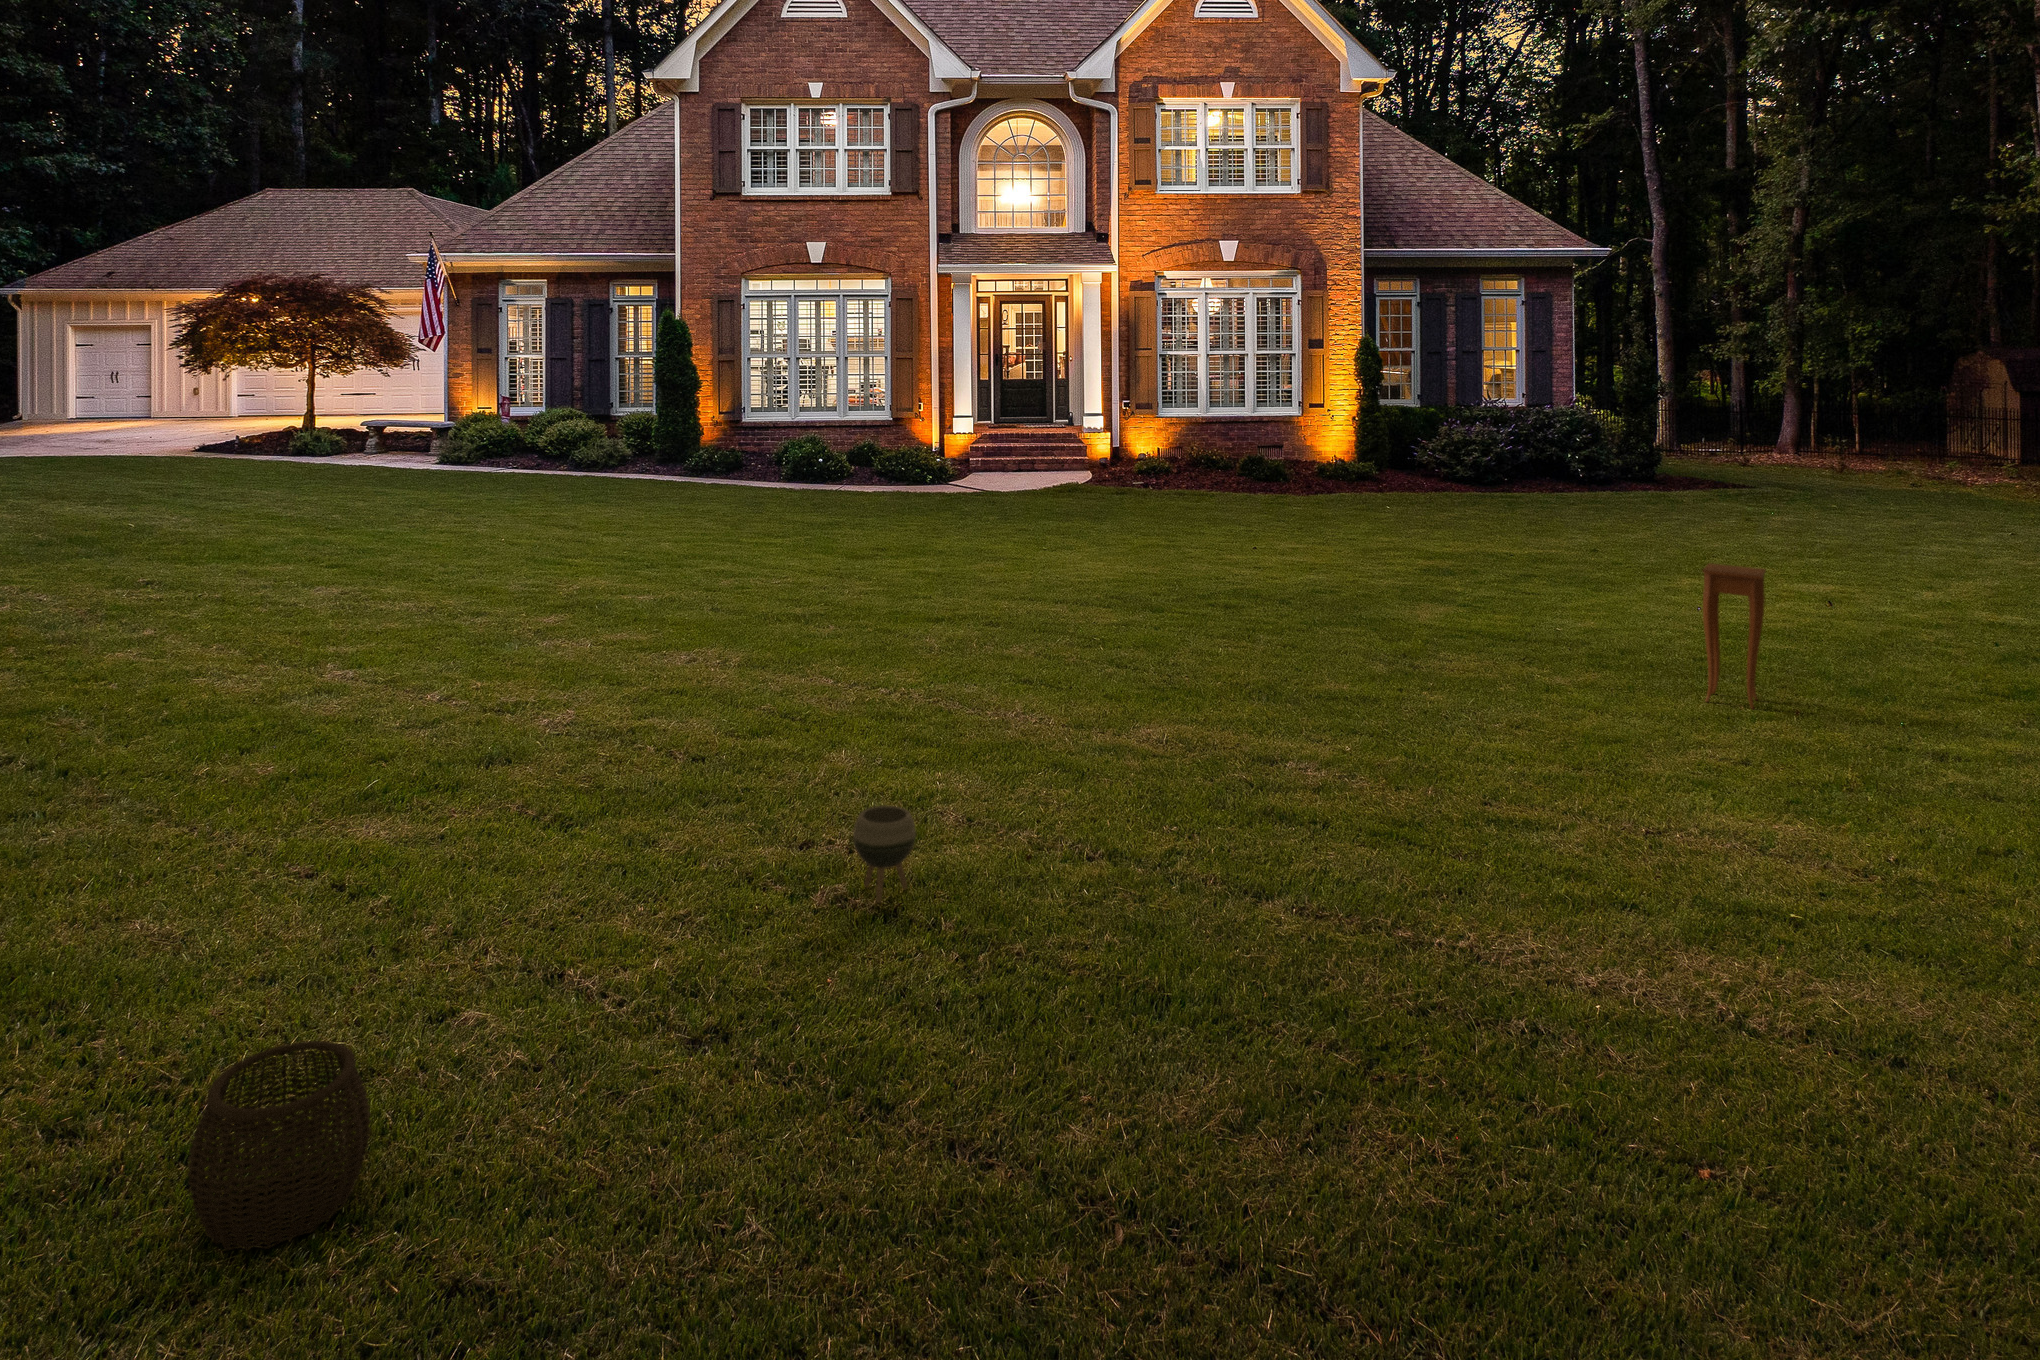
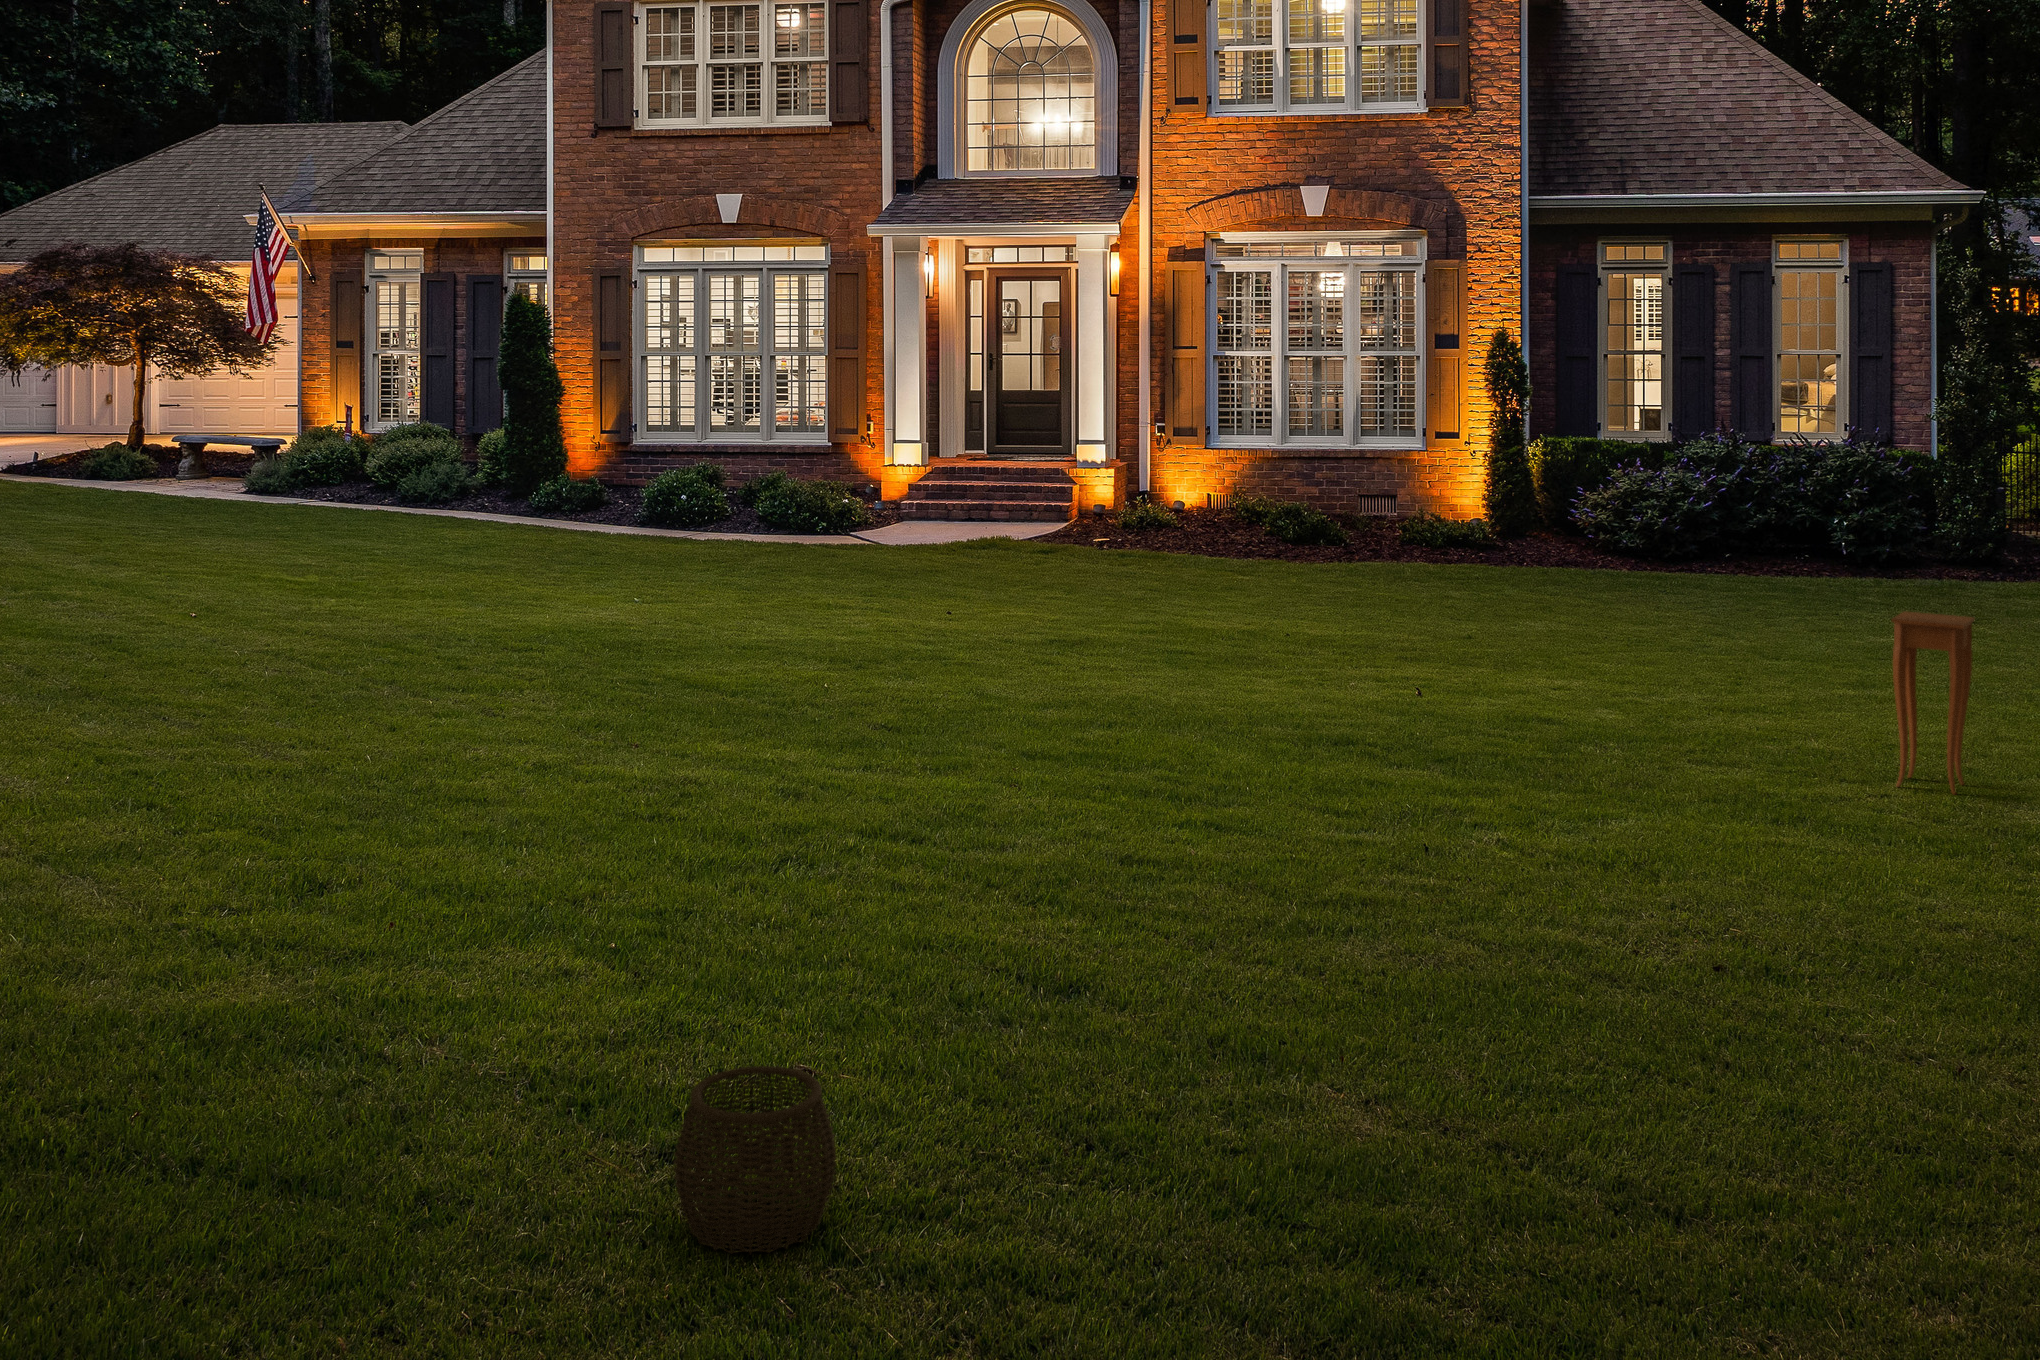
planter: present [853,806,916,903] -> none [824,879,897,987]
woven basket: present [188,1041,371,1251] -> present [674,1066,836,1254]

